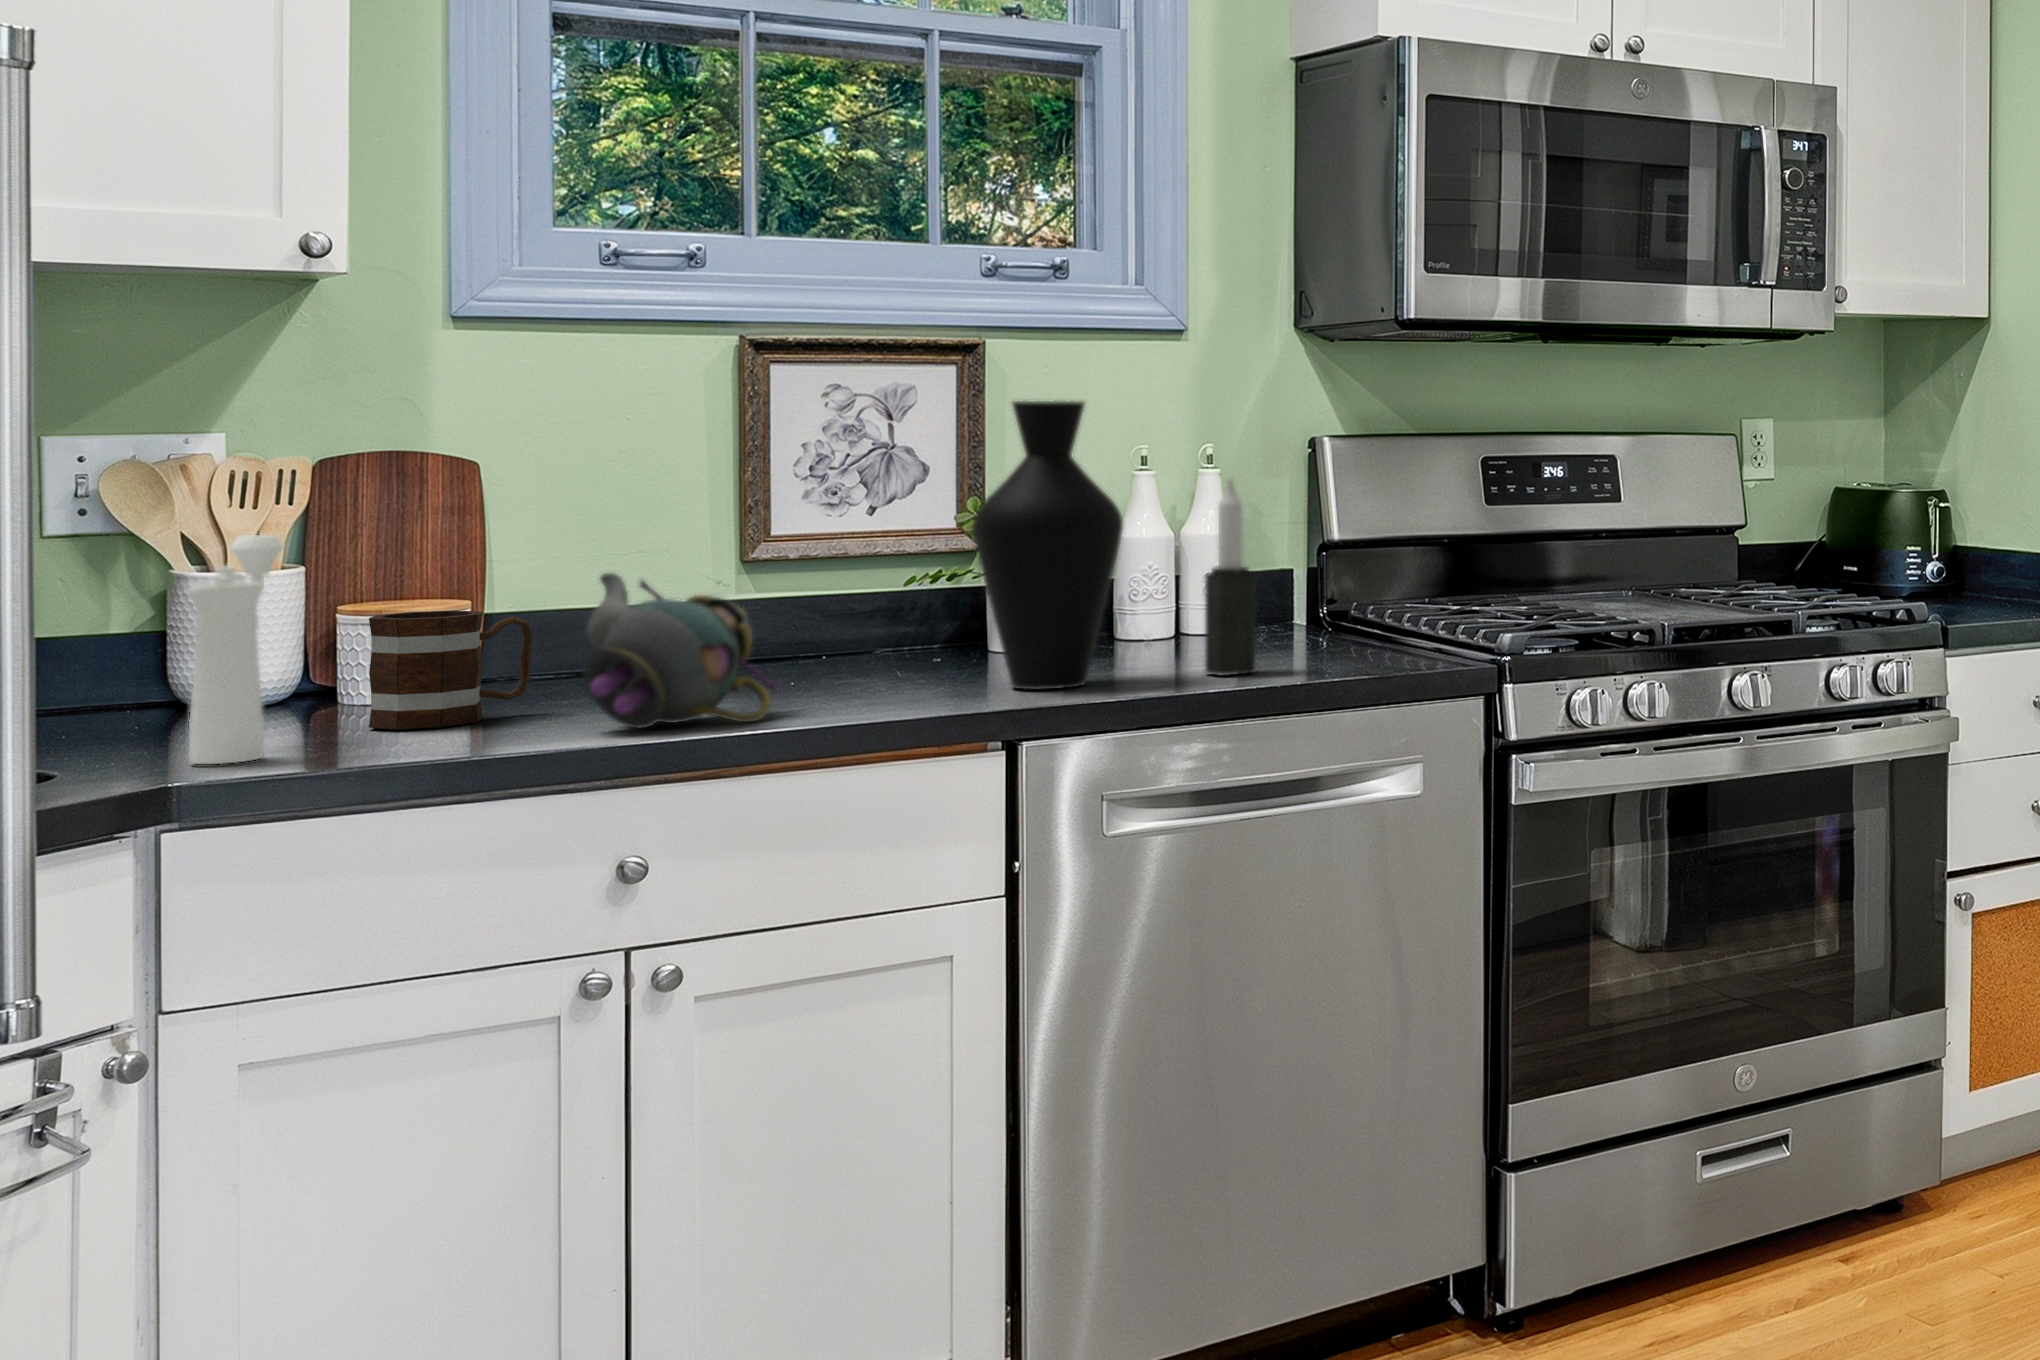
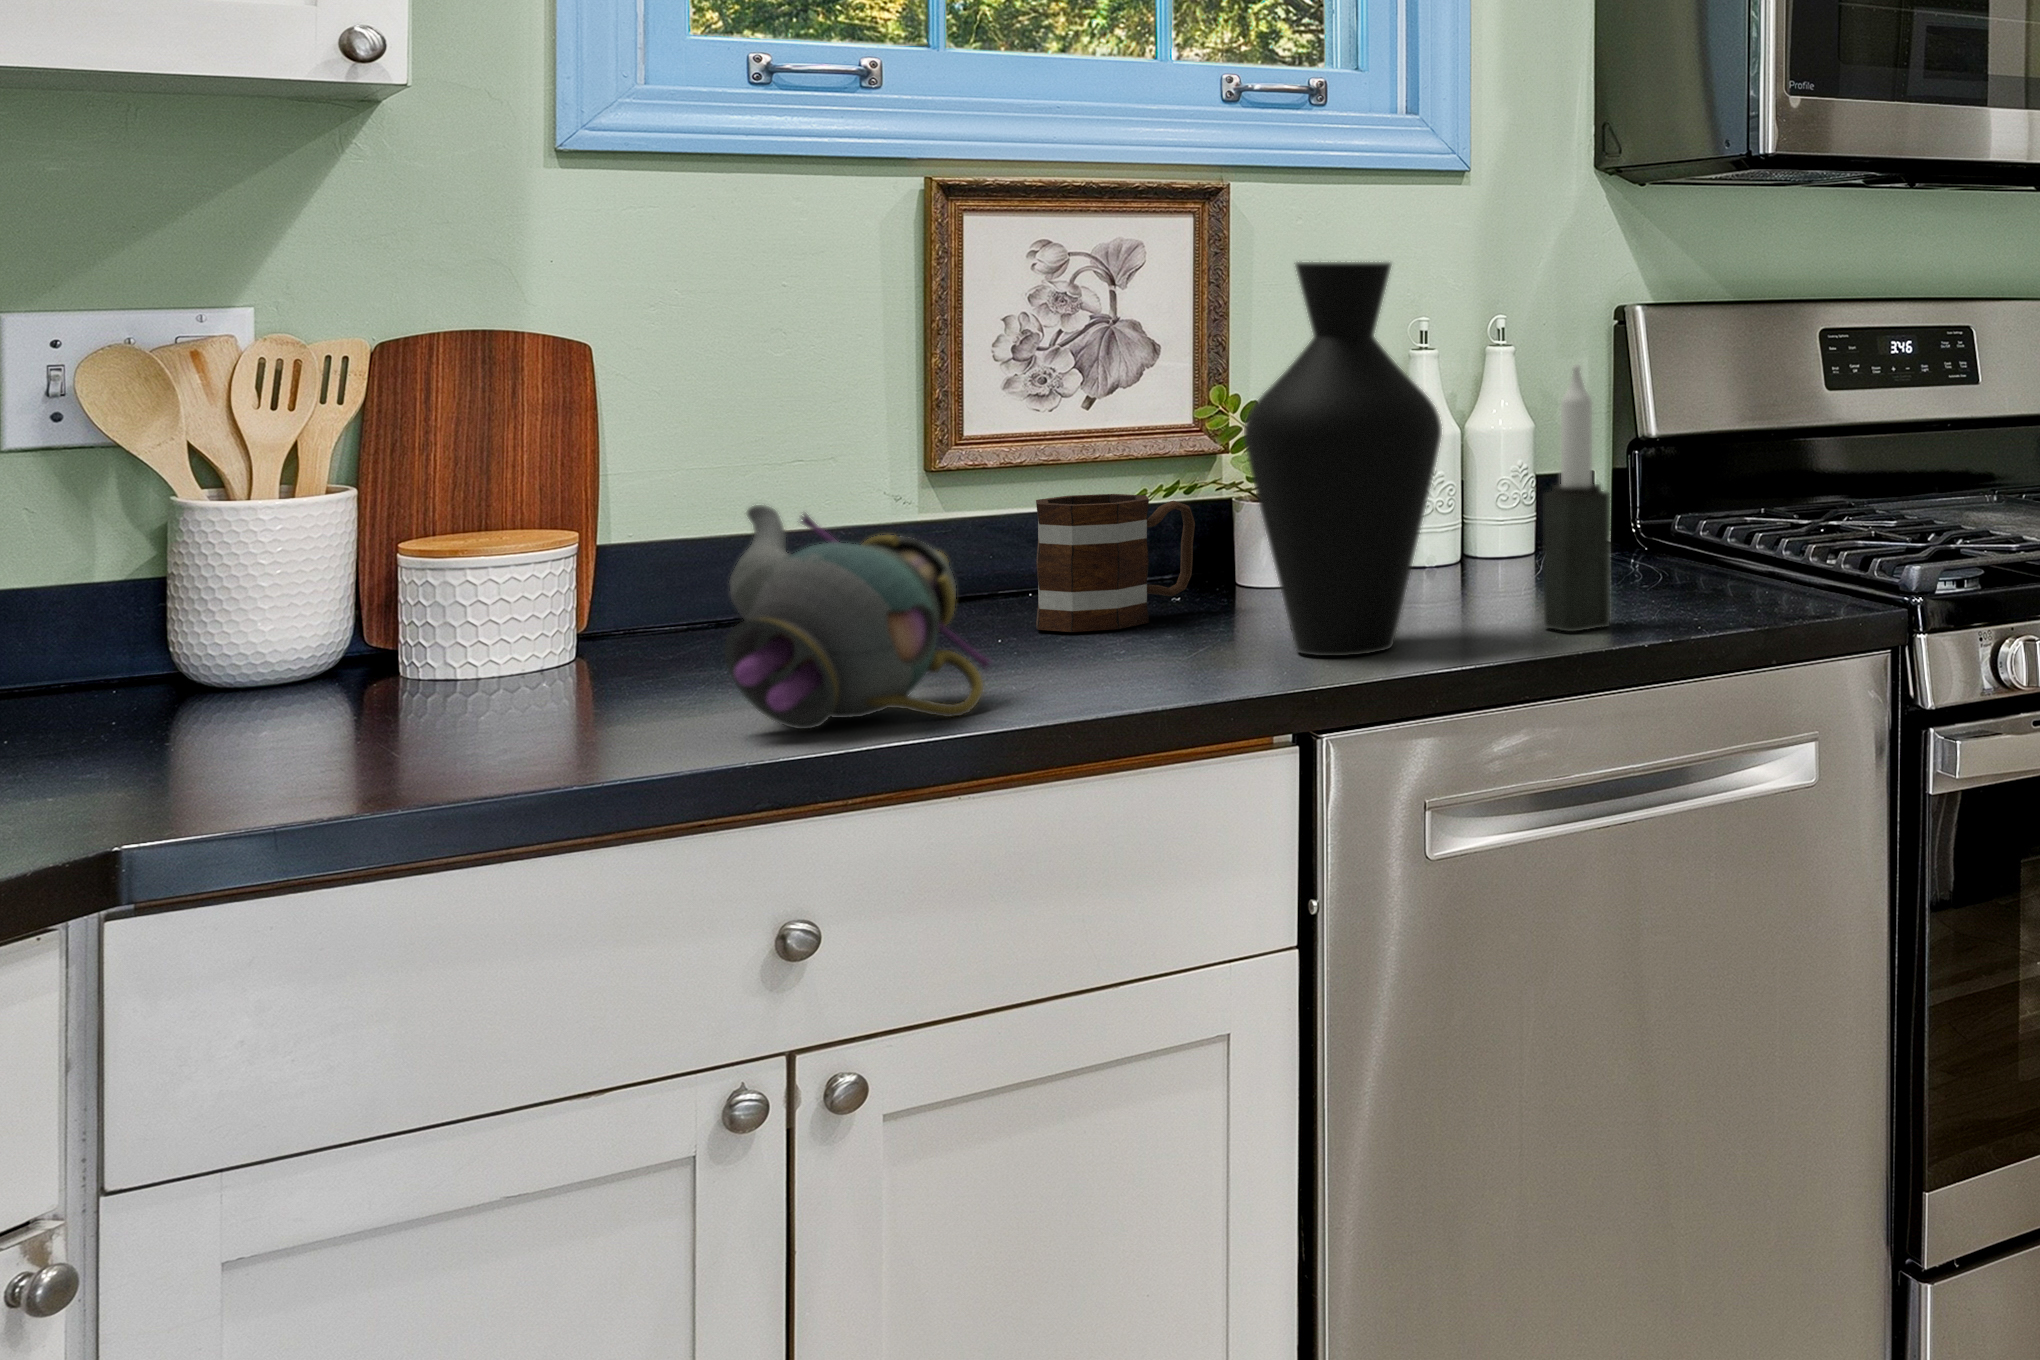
pepper mill: present [189,535,284,764] -> none [151,456,304,801]
mug: present [369,610,533,729] -> present [1036,494,1195,632]

